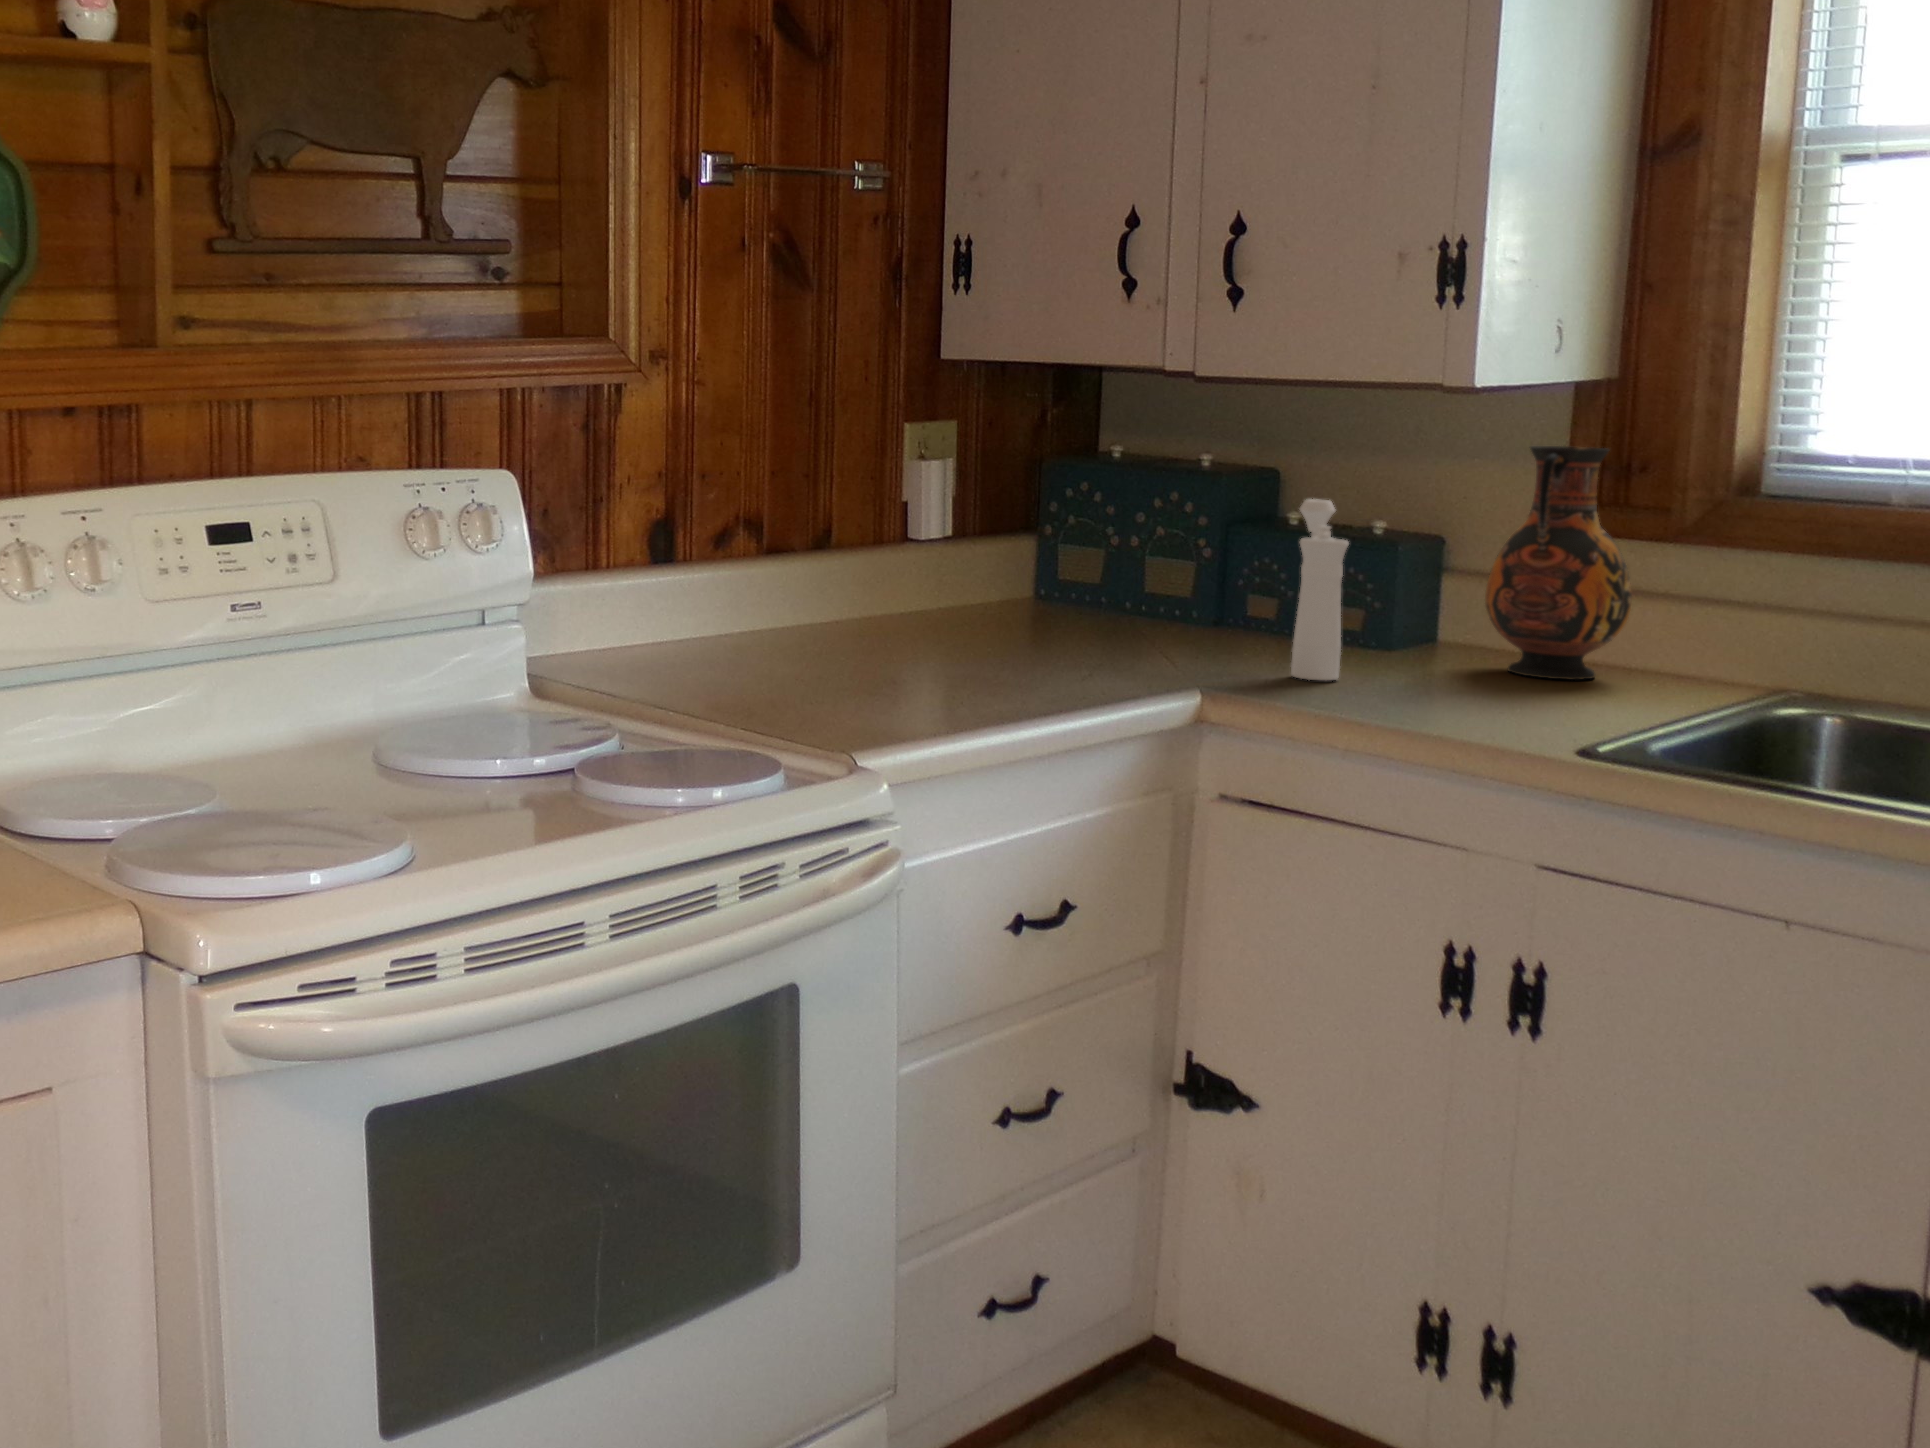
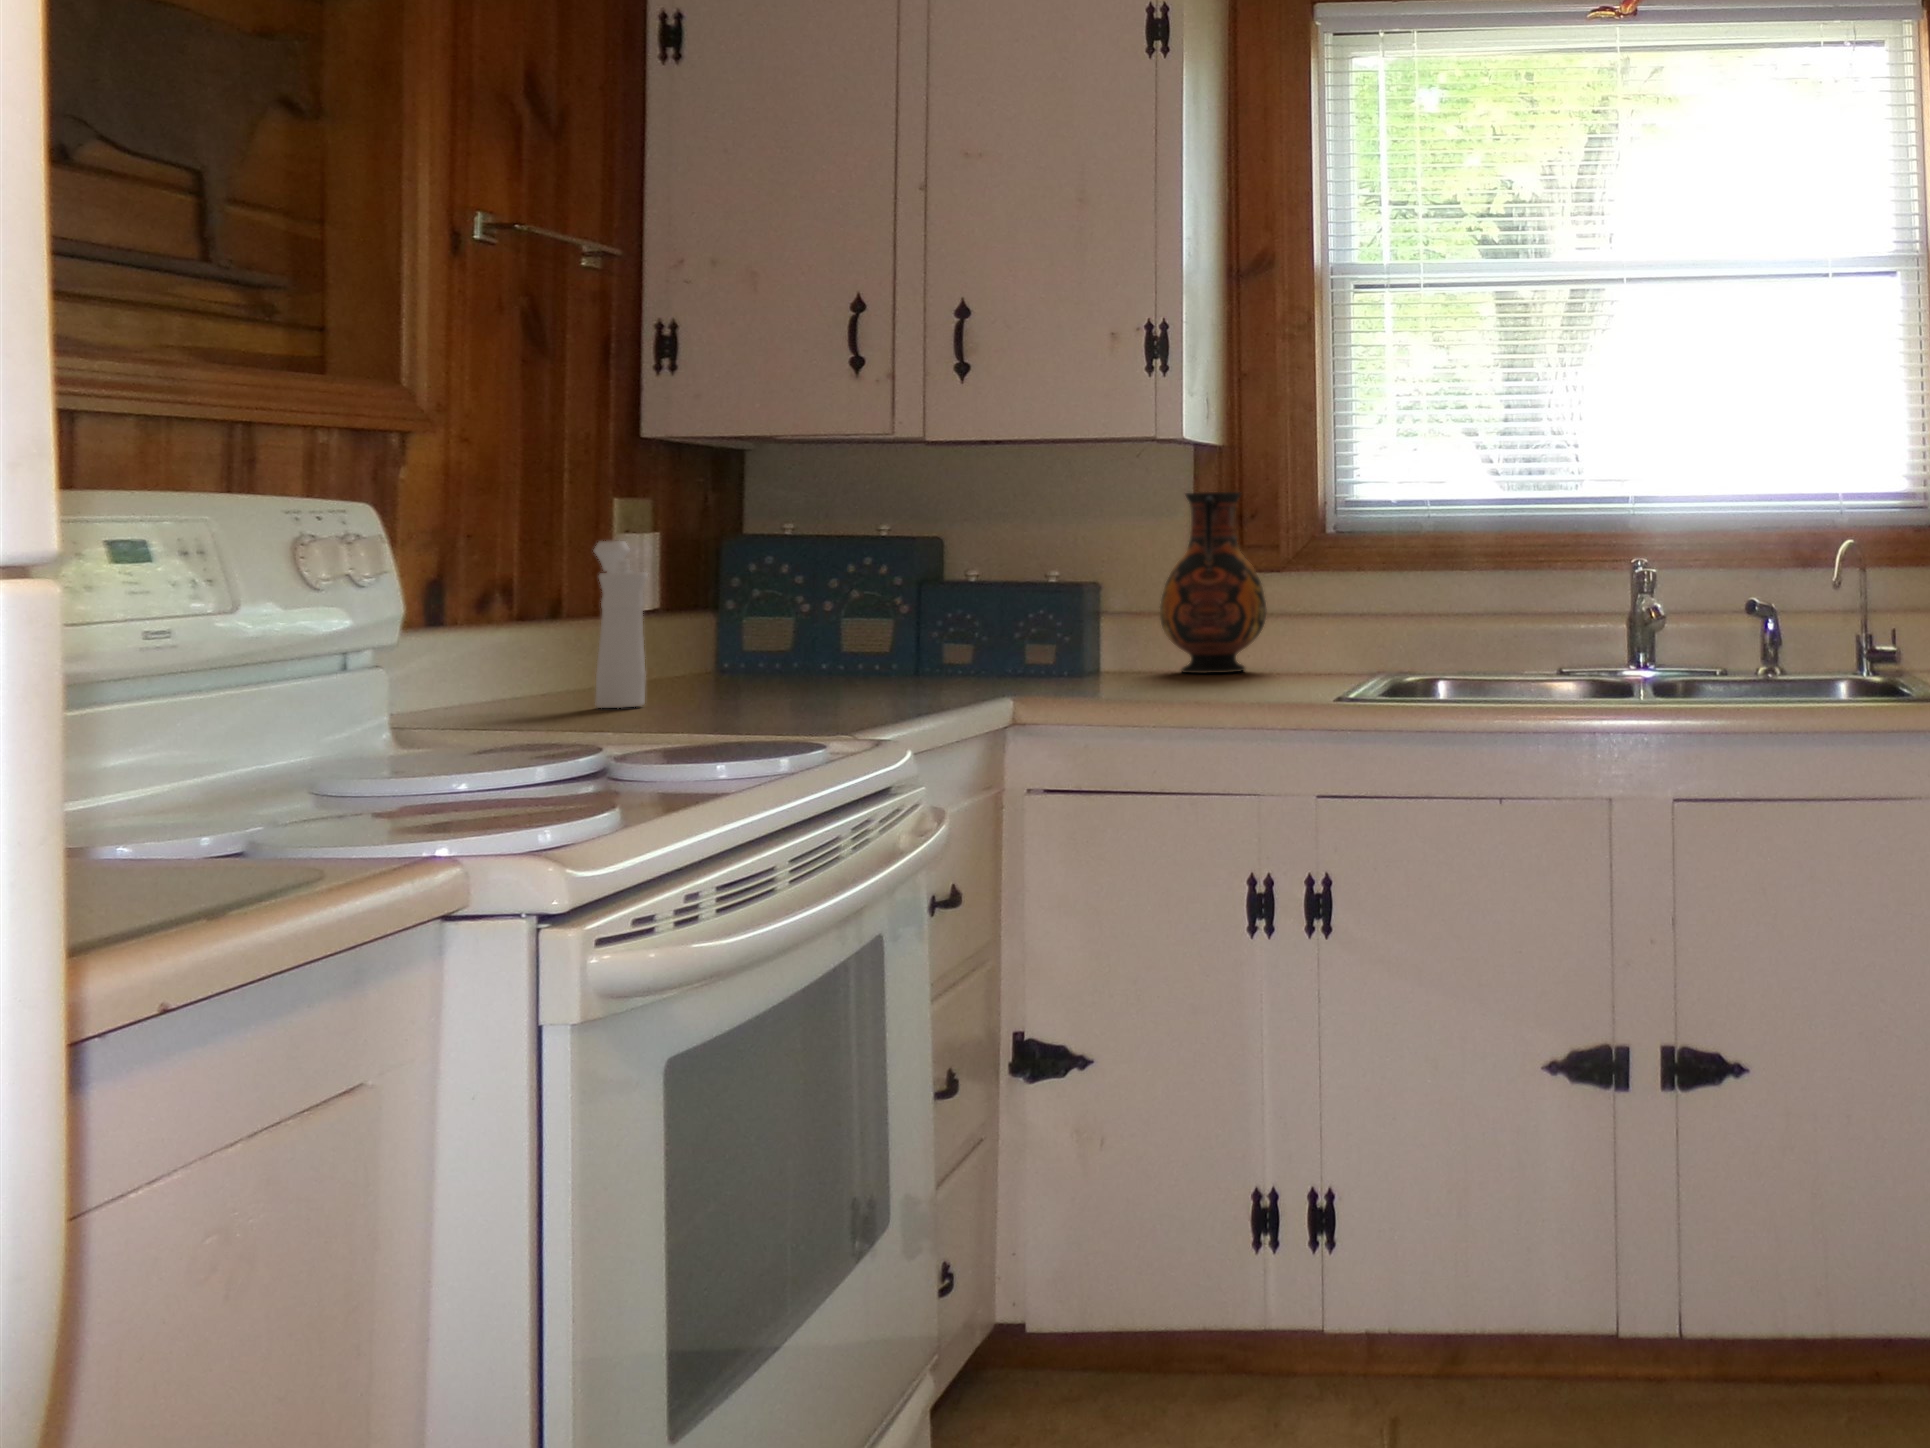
pepper mill: present [1291,499,1349,680] -> present [594,541,648,708]

